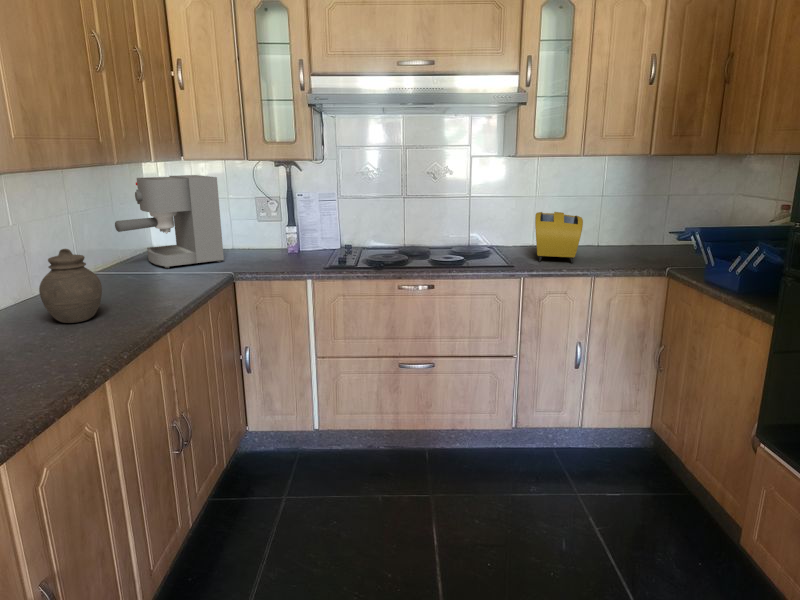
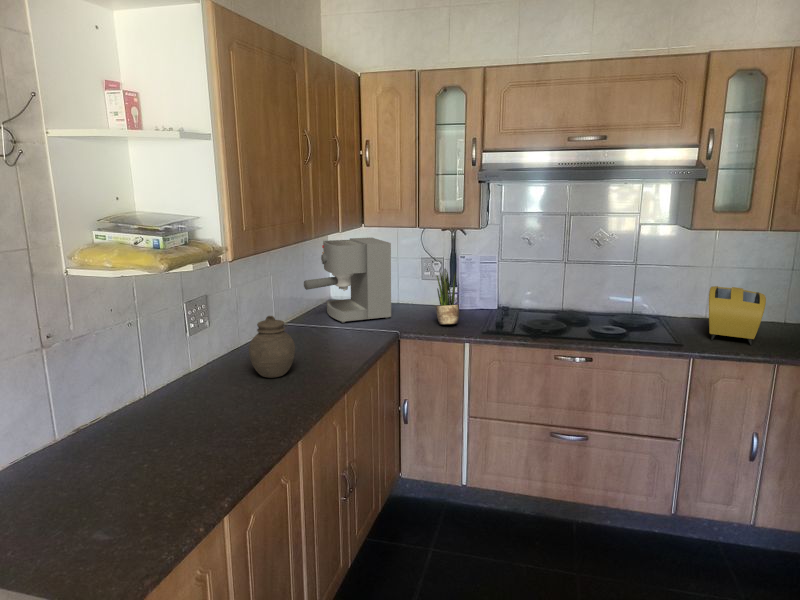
potted plant: none [271,202,298,263] -> present [436,269,459,324]

